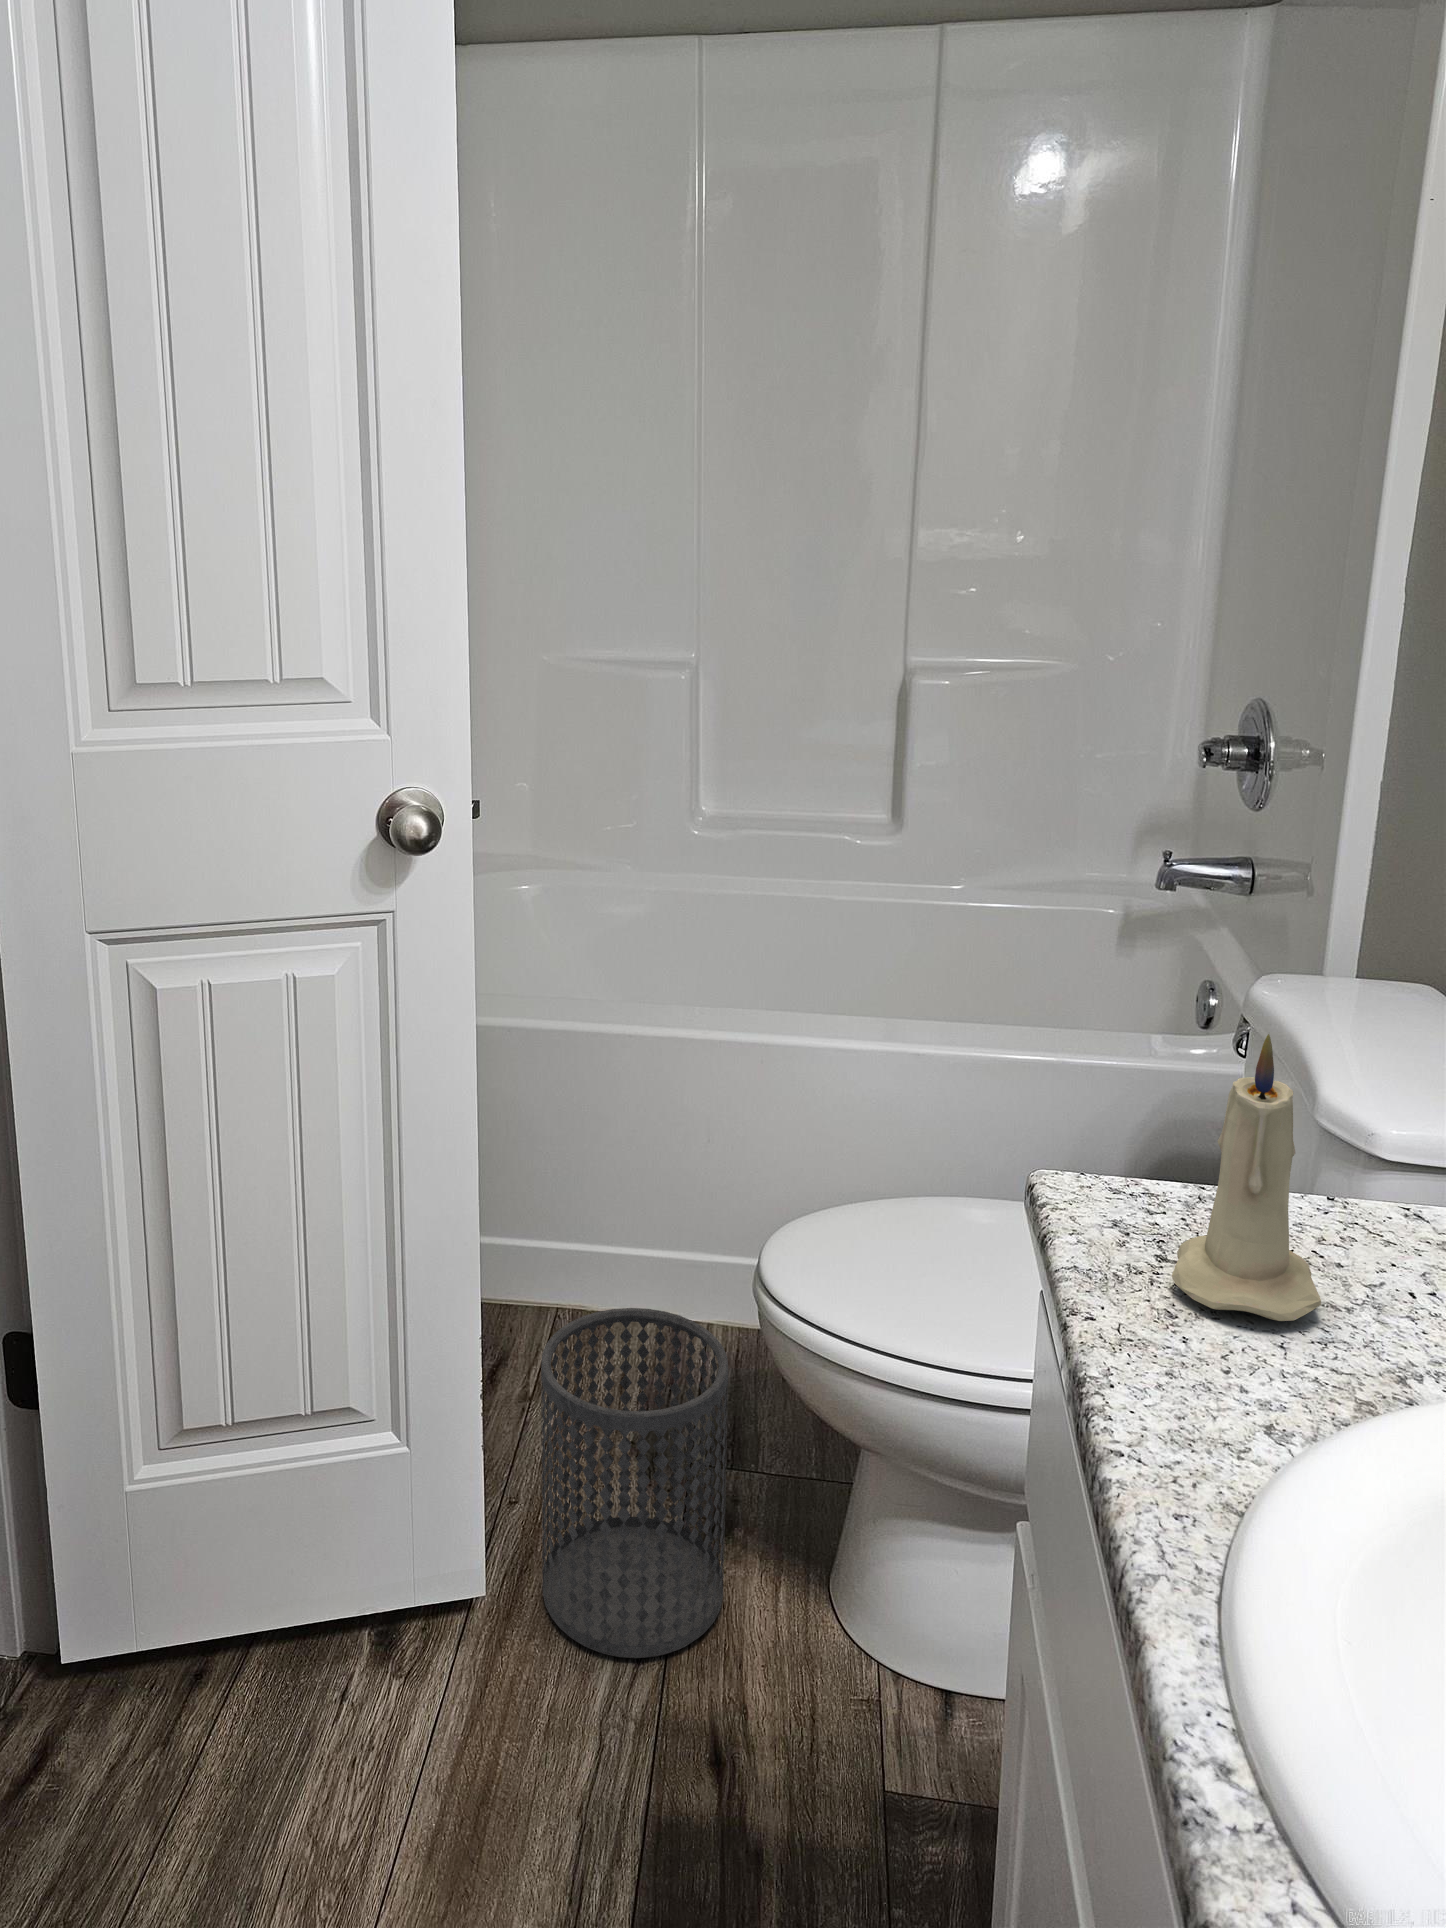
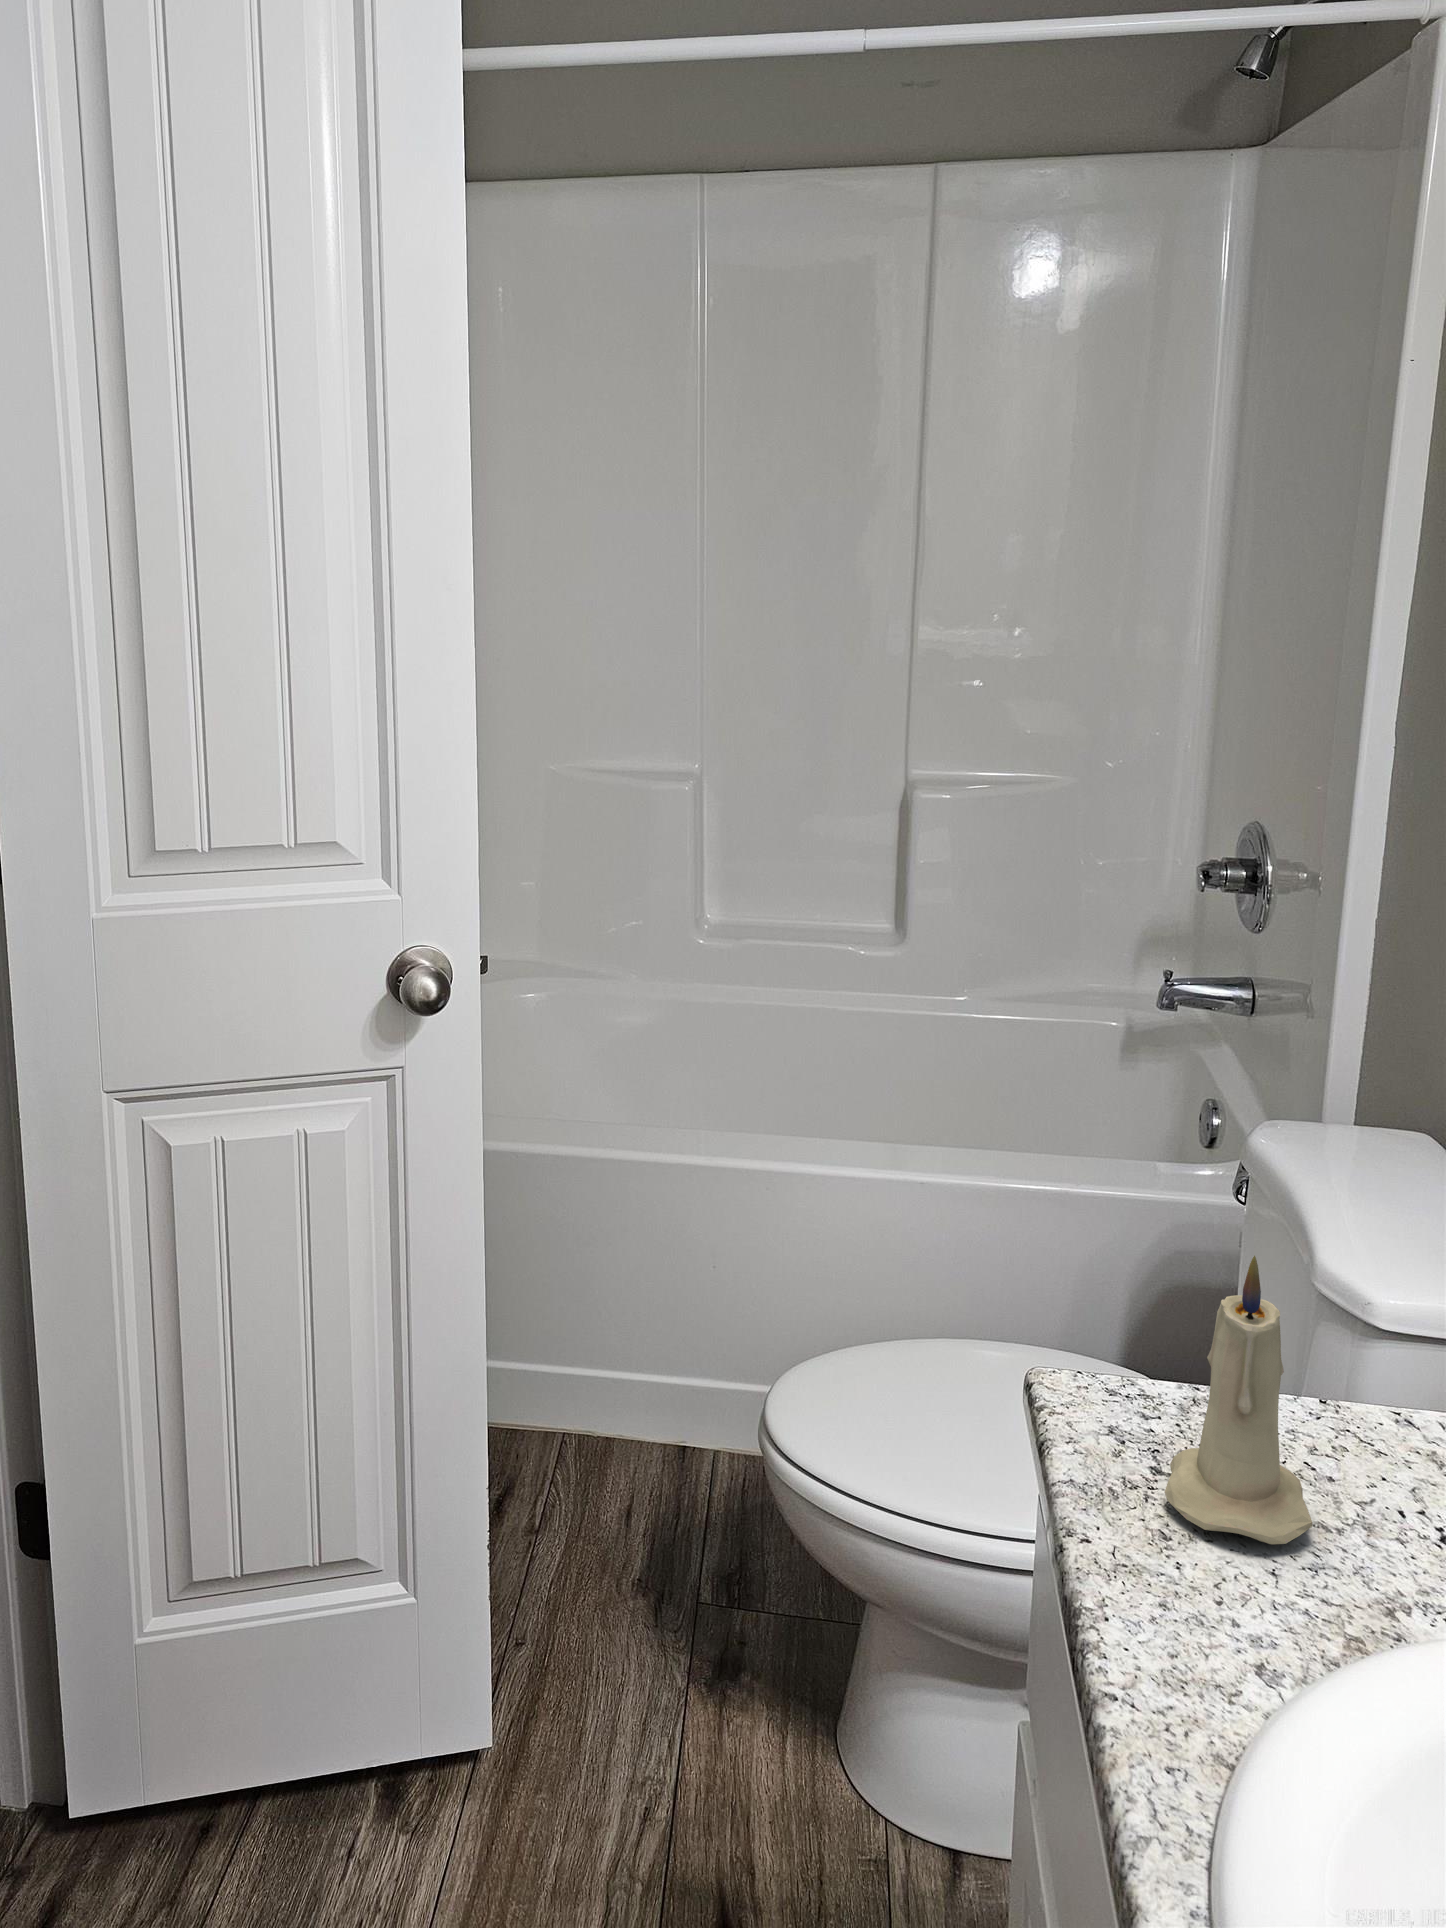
wastebasket: present [541,1308,728,1658] -> none [549,1450,734,1813]

